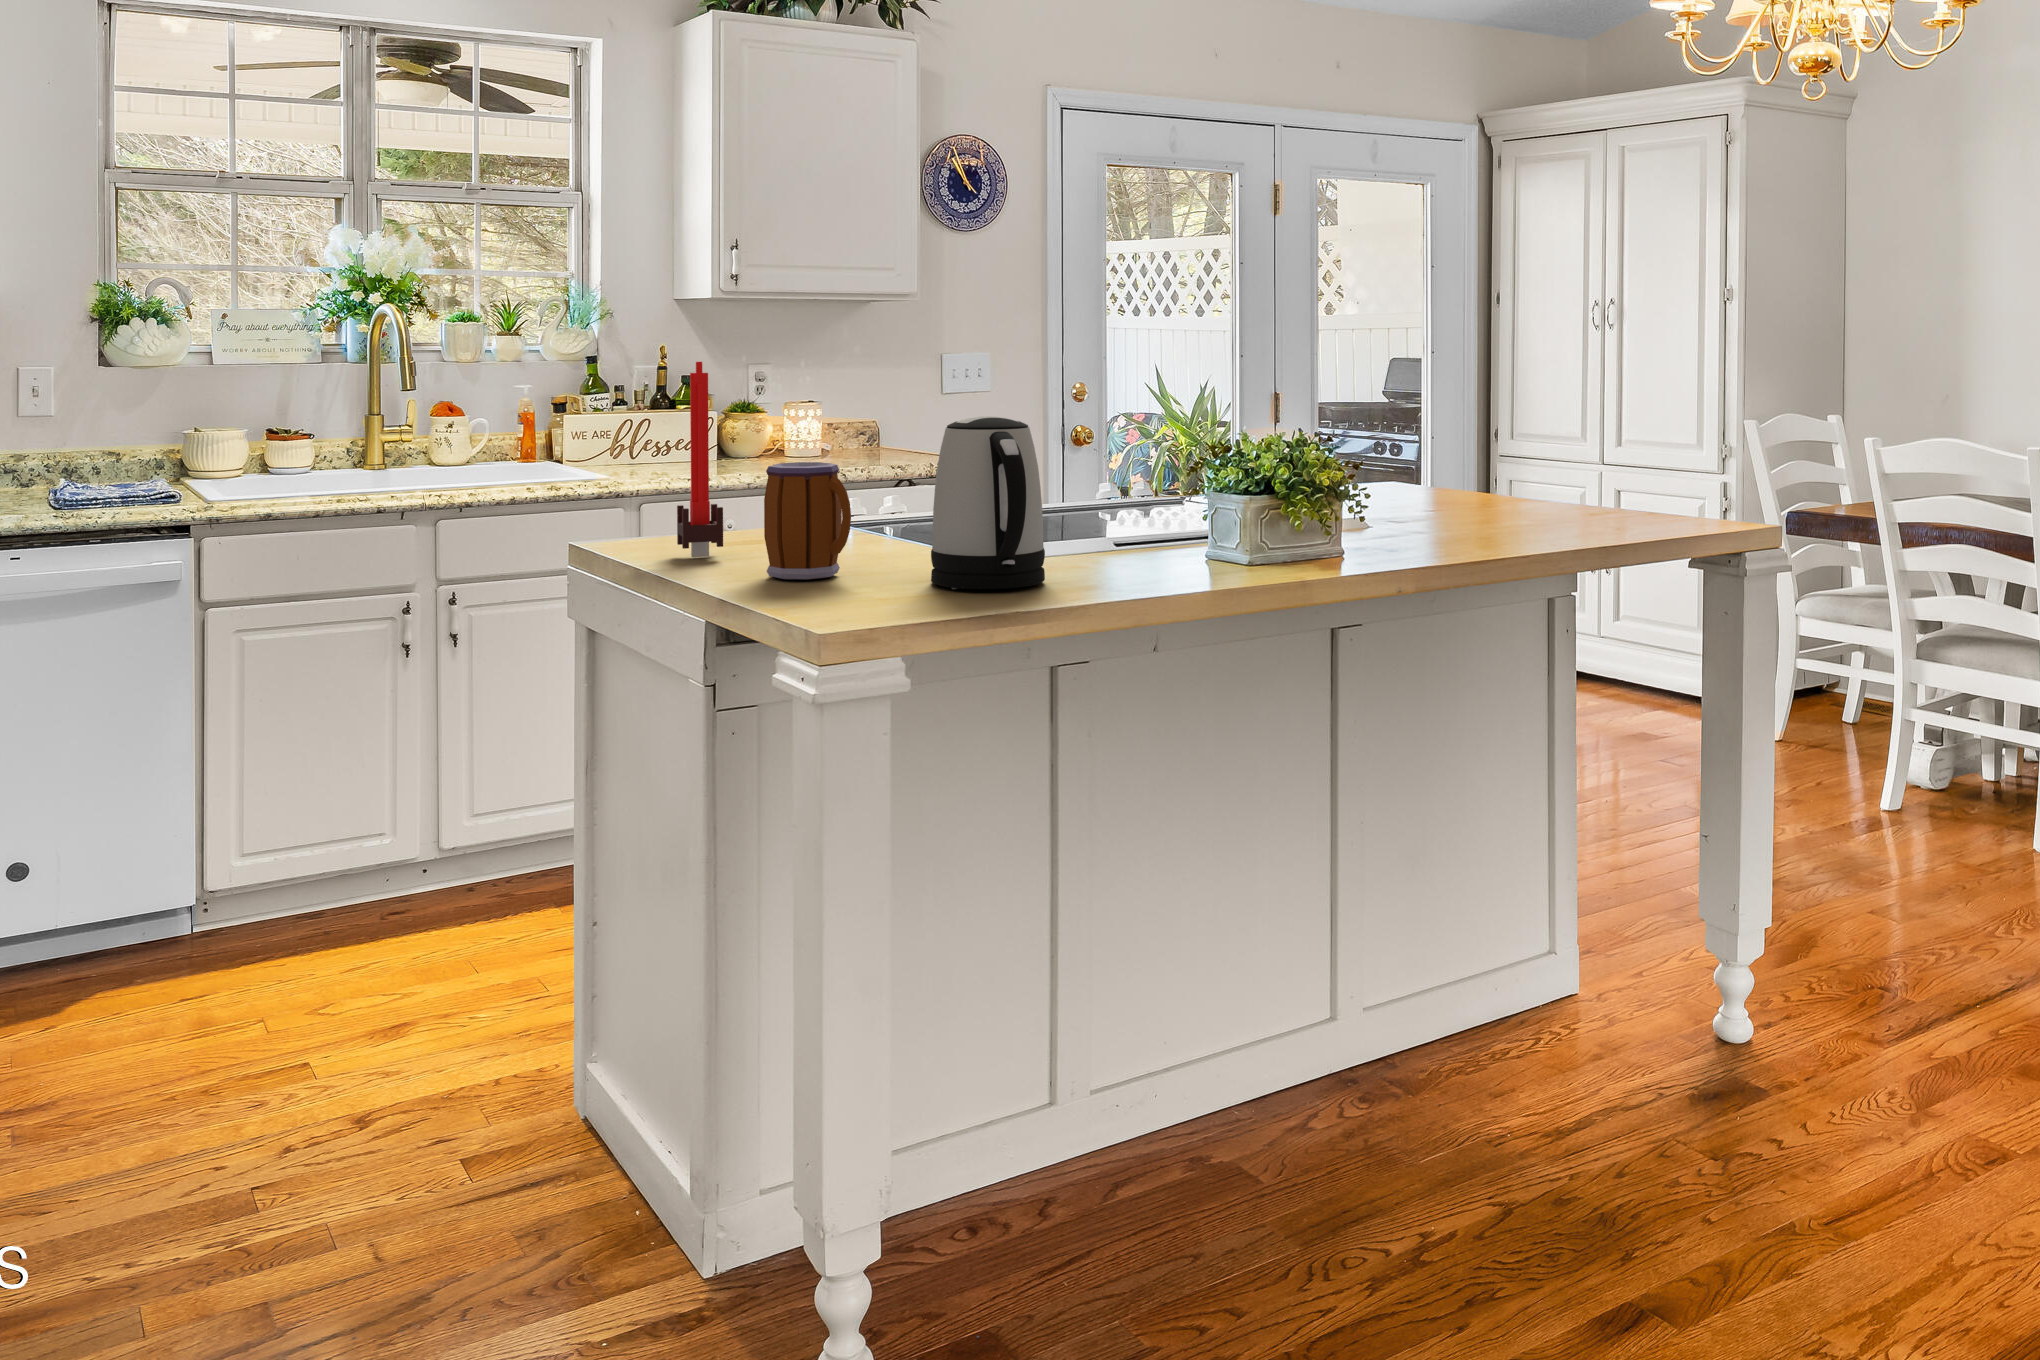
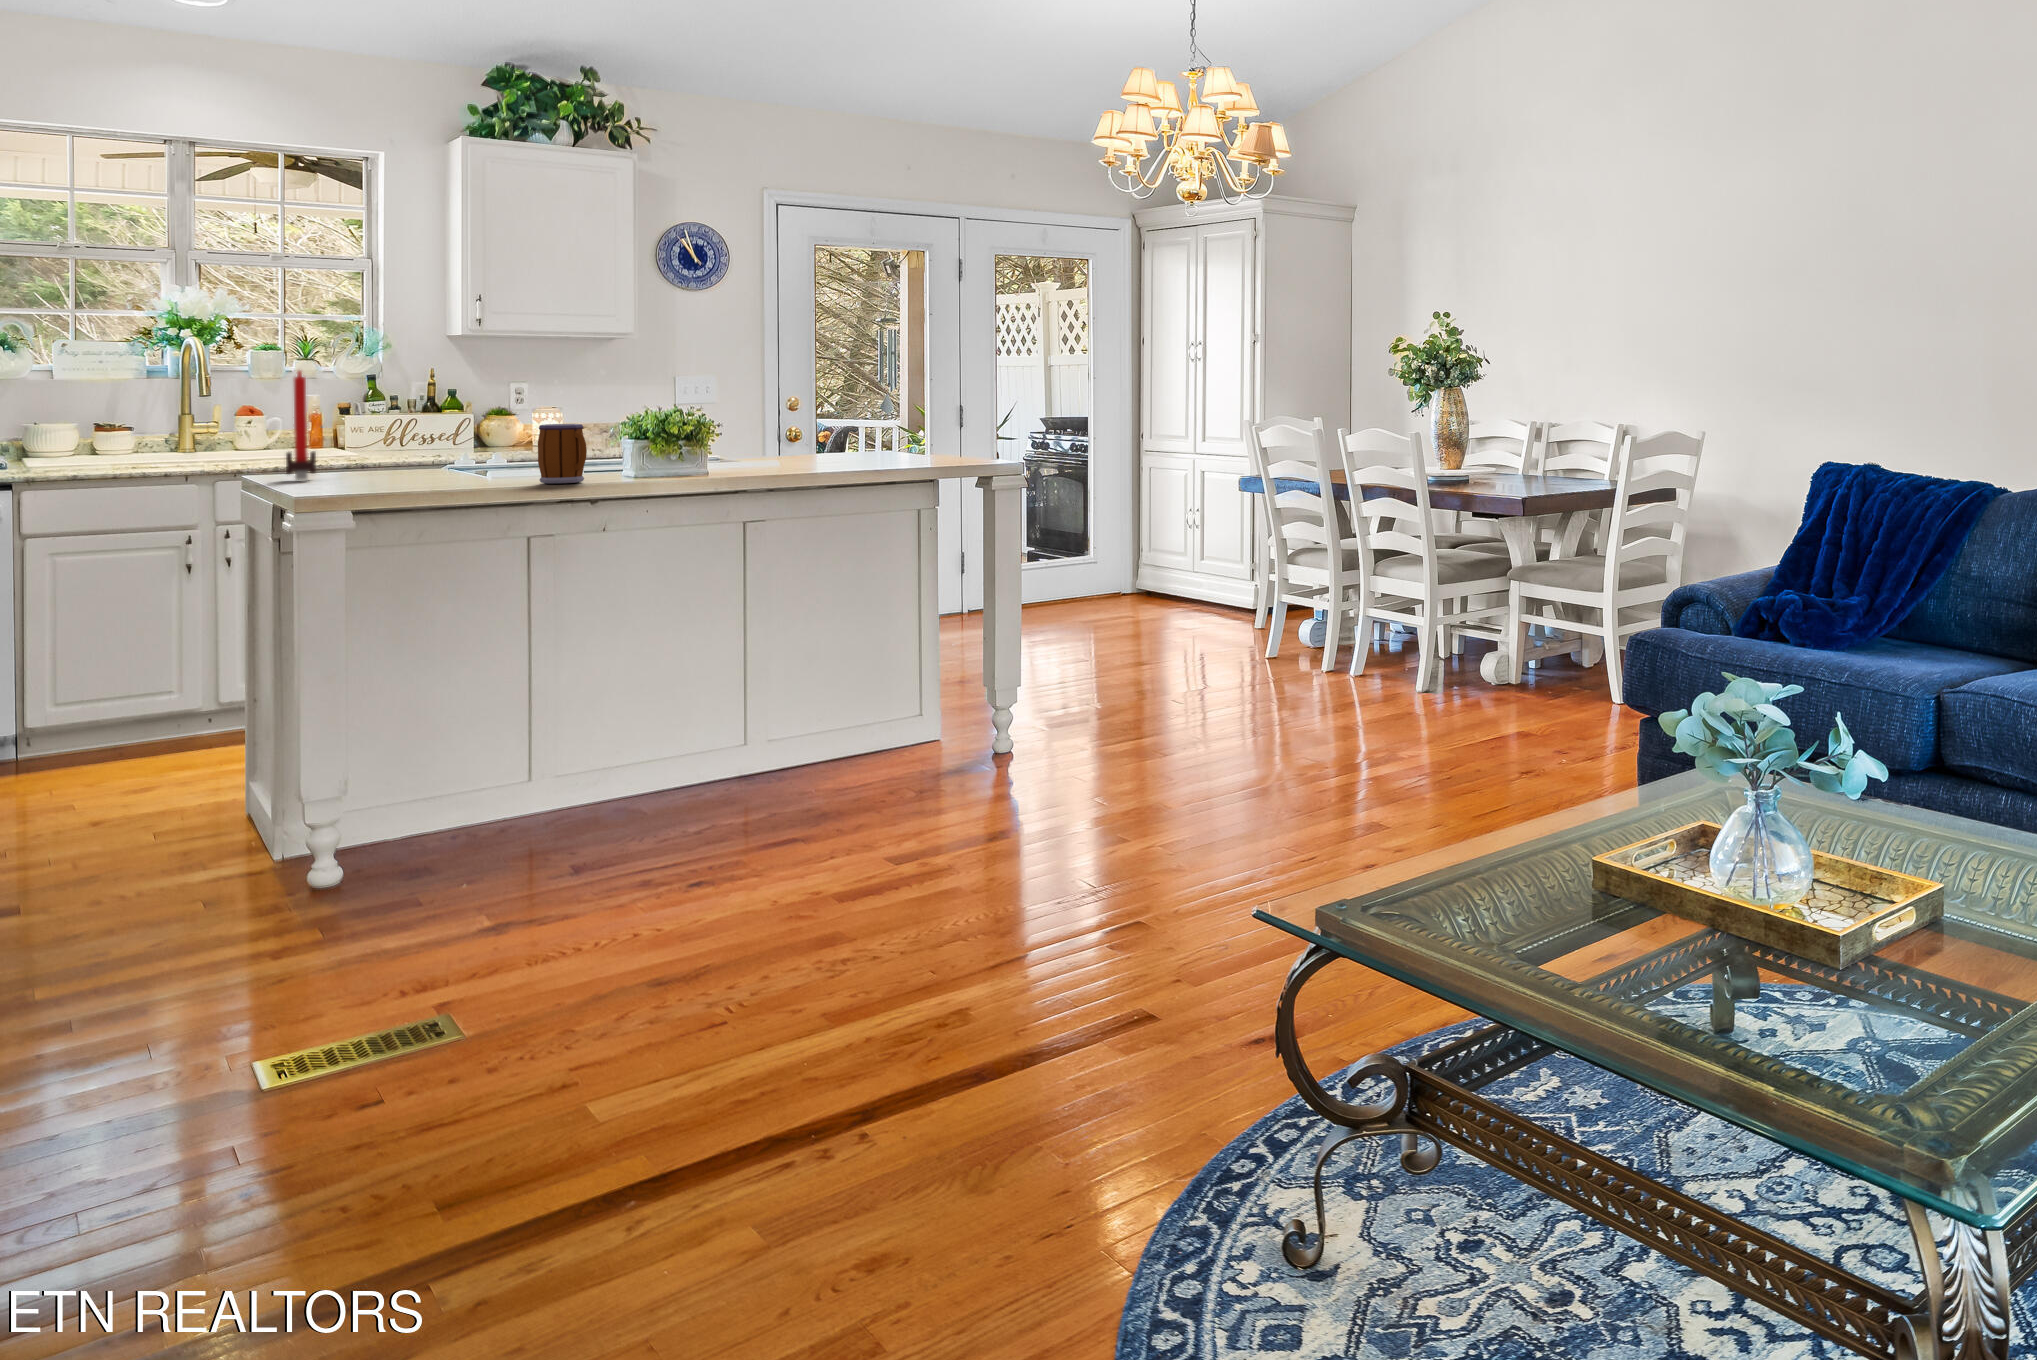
kettle: present [931,416,1045,589] -> none [415,398,488,488]
mug: present [764,462,851,579] -> present [538,424,587,484]

